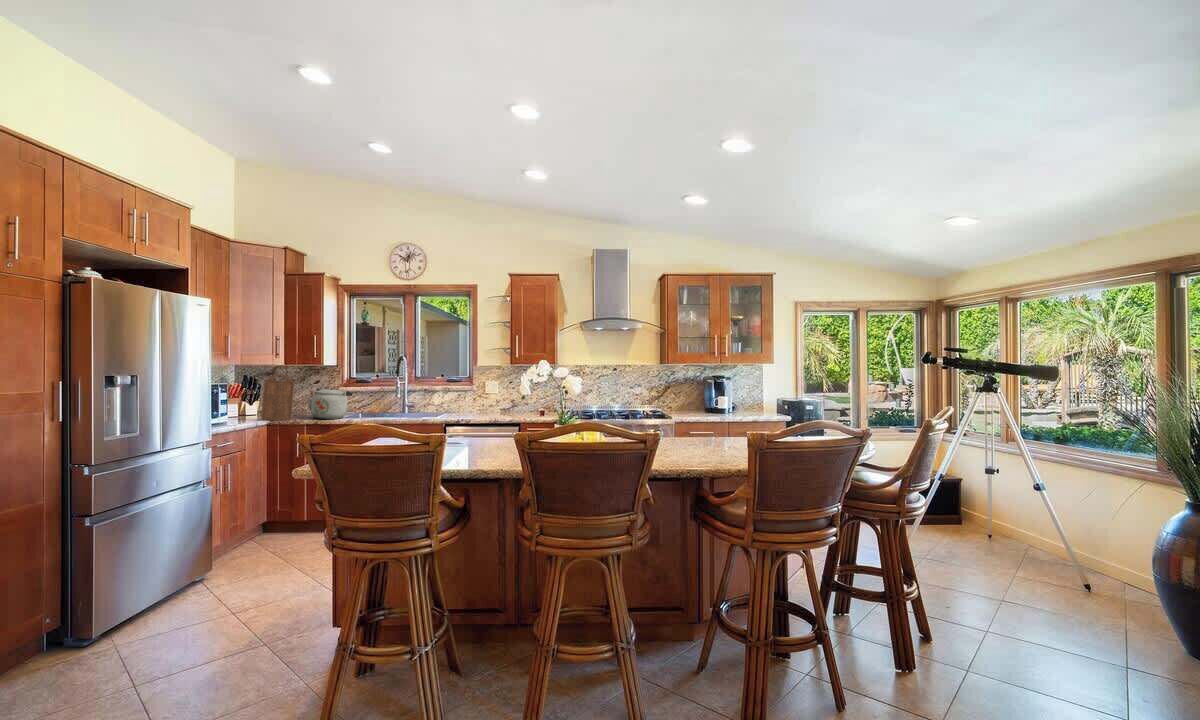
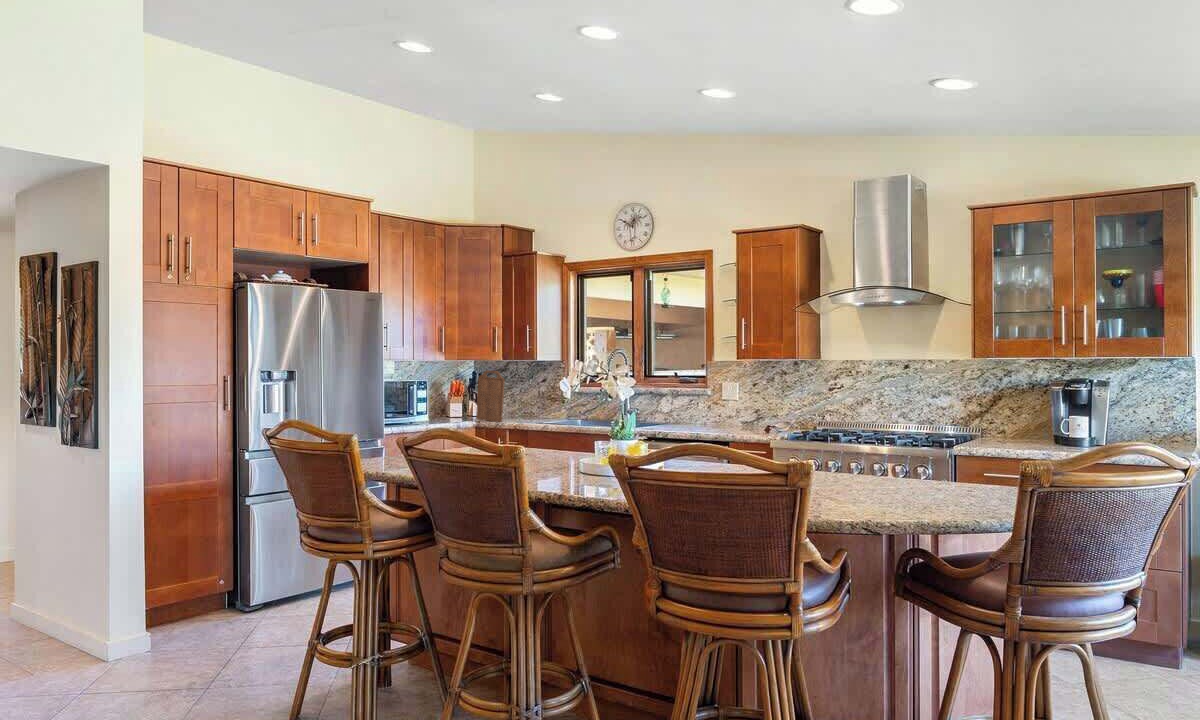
kettle: present [307,387,352,419] -> none [521,386,567,423]

